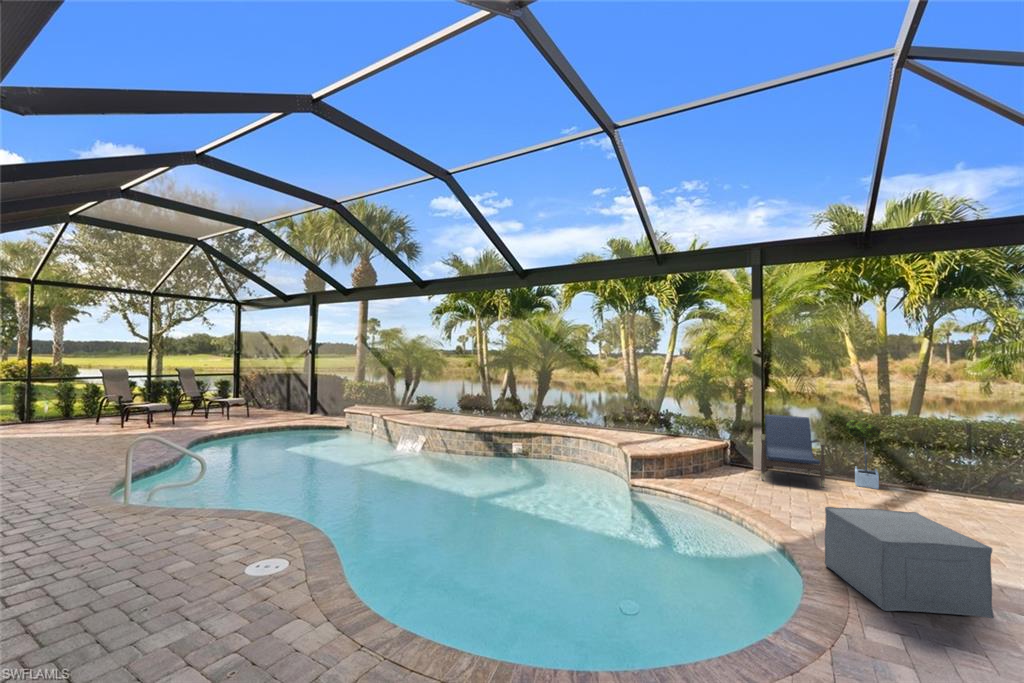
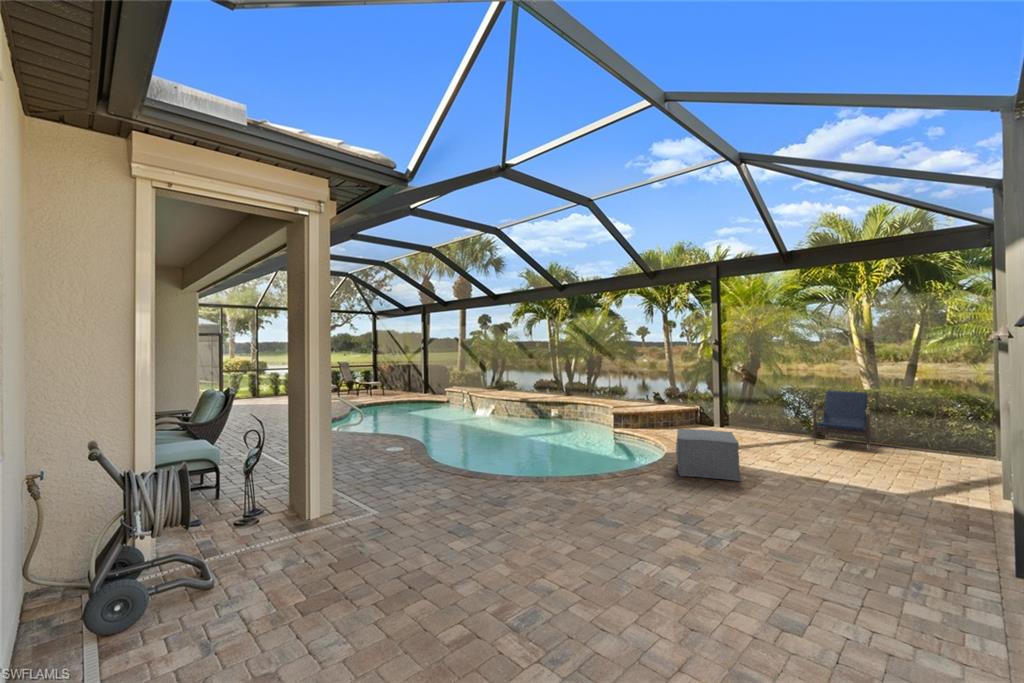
lounge chair: present [761,415,825,487] -> present [813,391,872,450]
potted tree: present [846,420,881,489] -> none [774,387,800,437]

